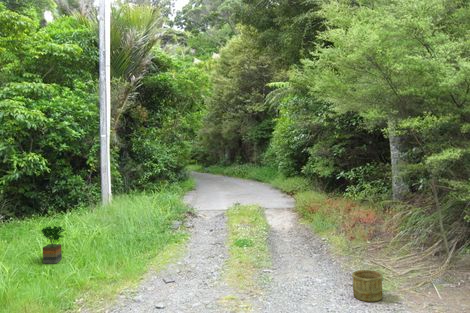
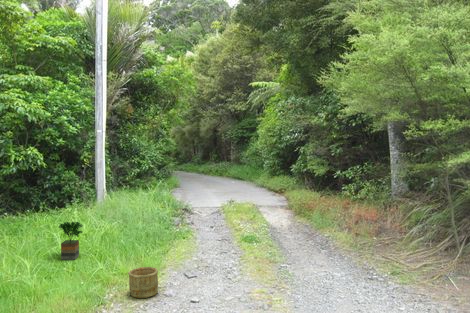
wooden bucket: present [352,270,383,302] -> present [128,267,158,298]

